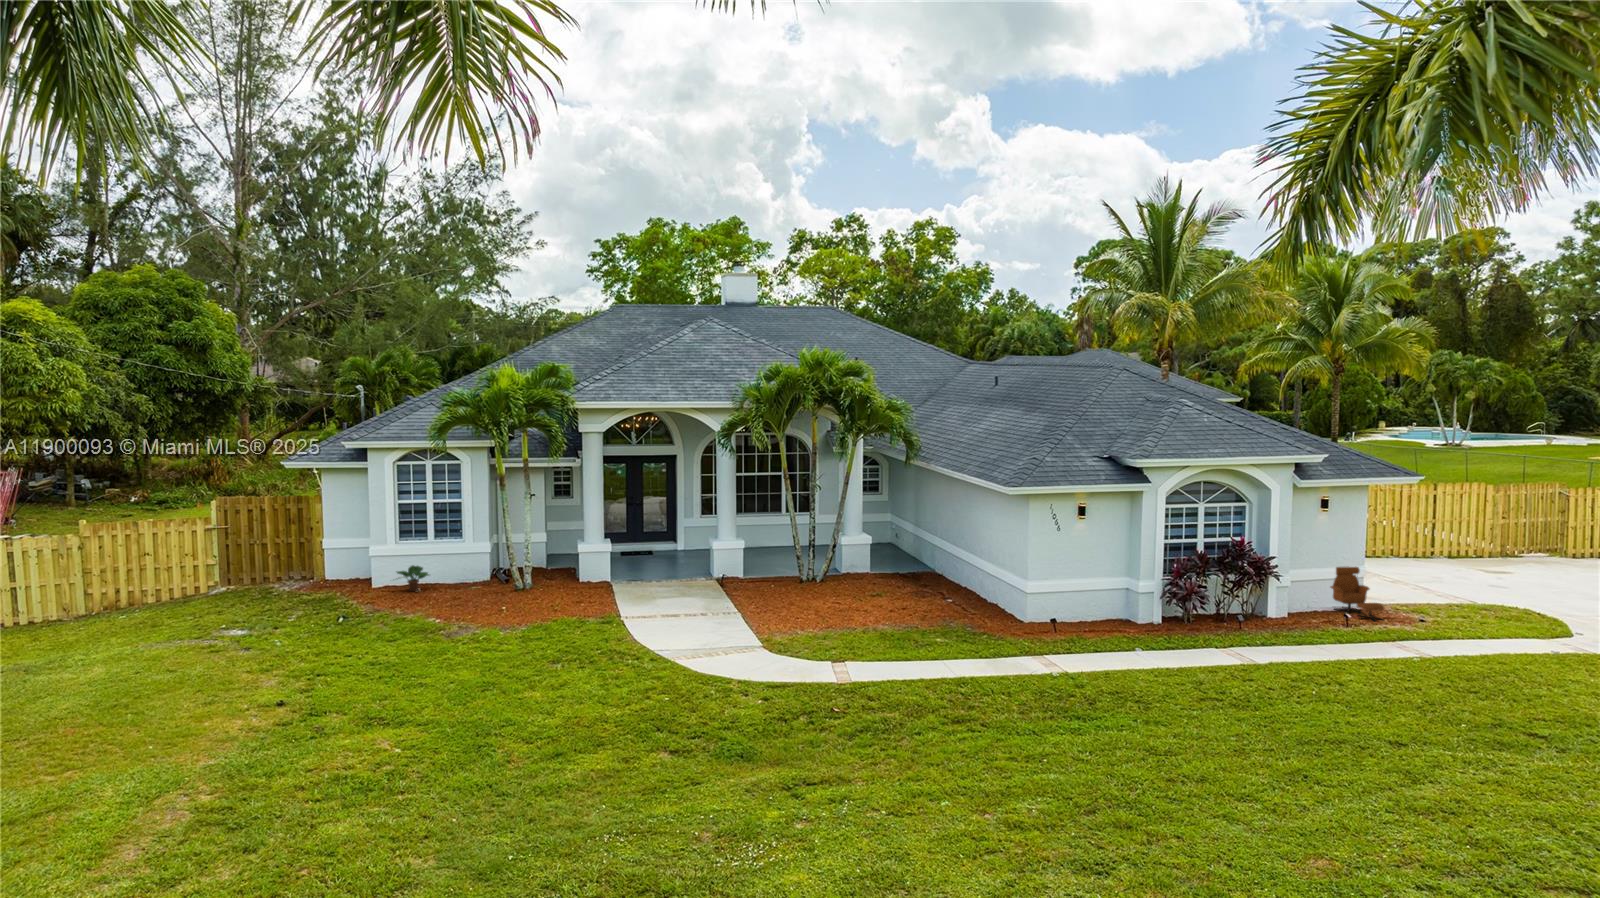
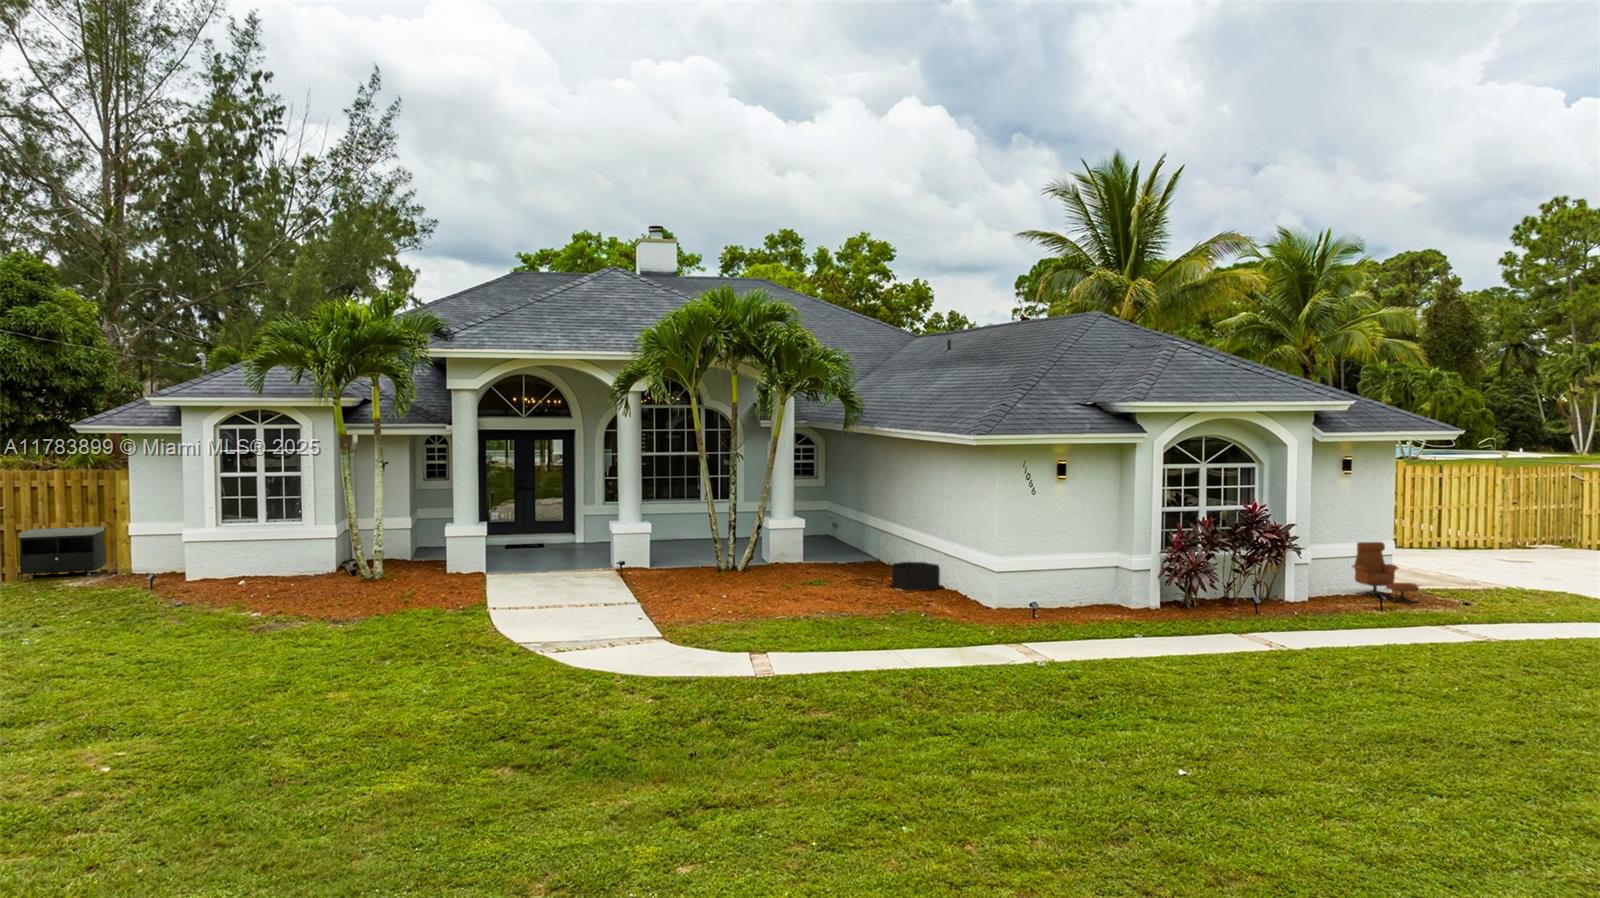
storage bench: none [250,541,310,583] -> present [19,527,105,578]
potted plant: present [397,565,429,591] -> none [195,551,253,584]
basket: none [941,577,981,603] -> present [891,562,940,591]

